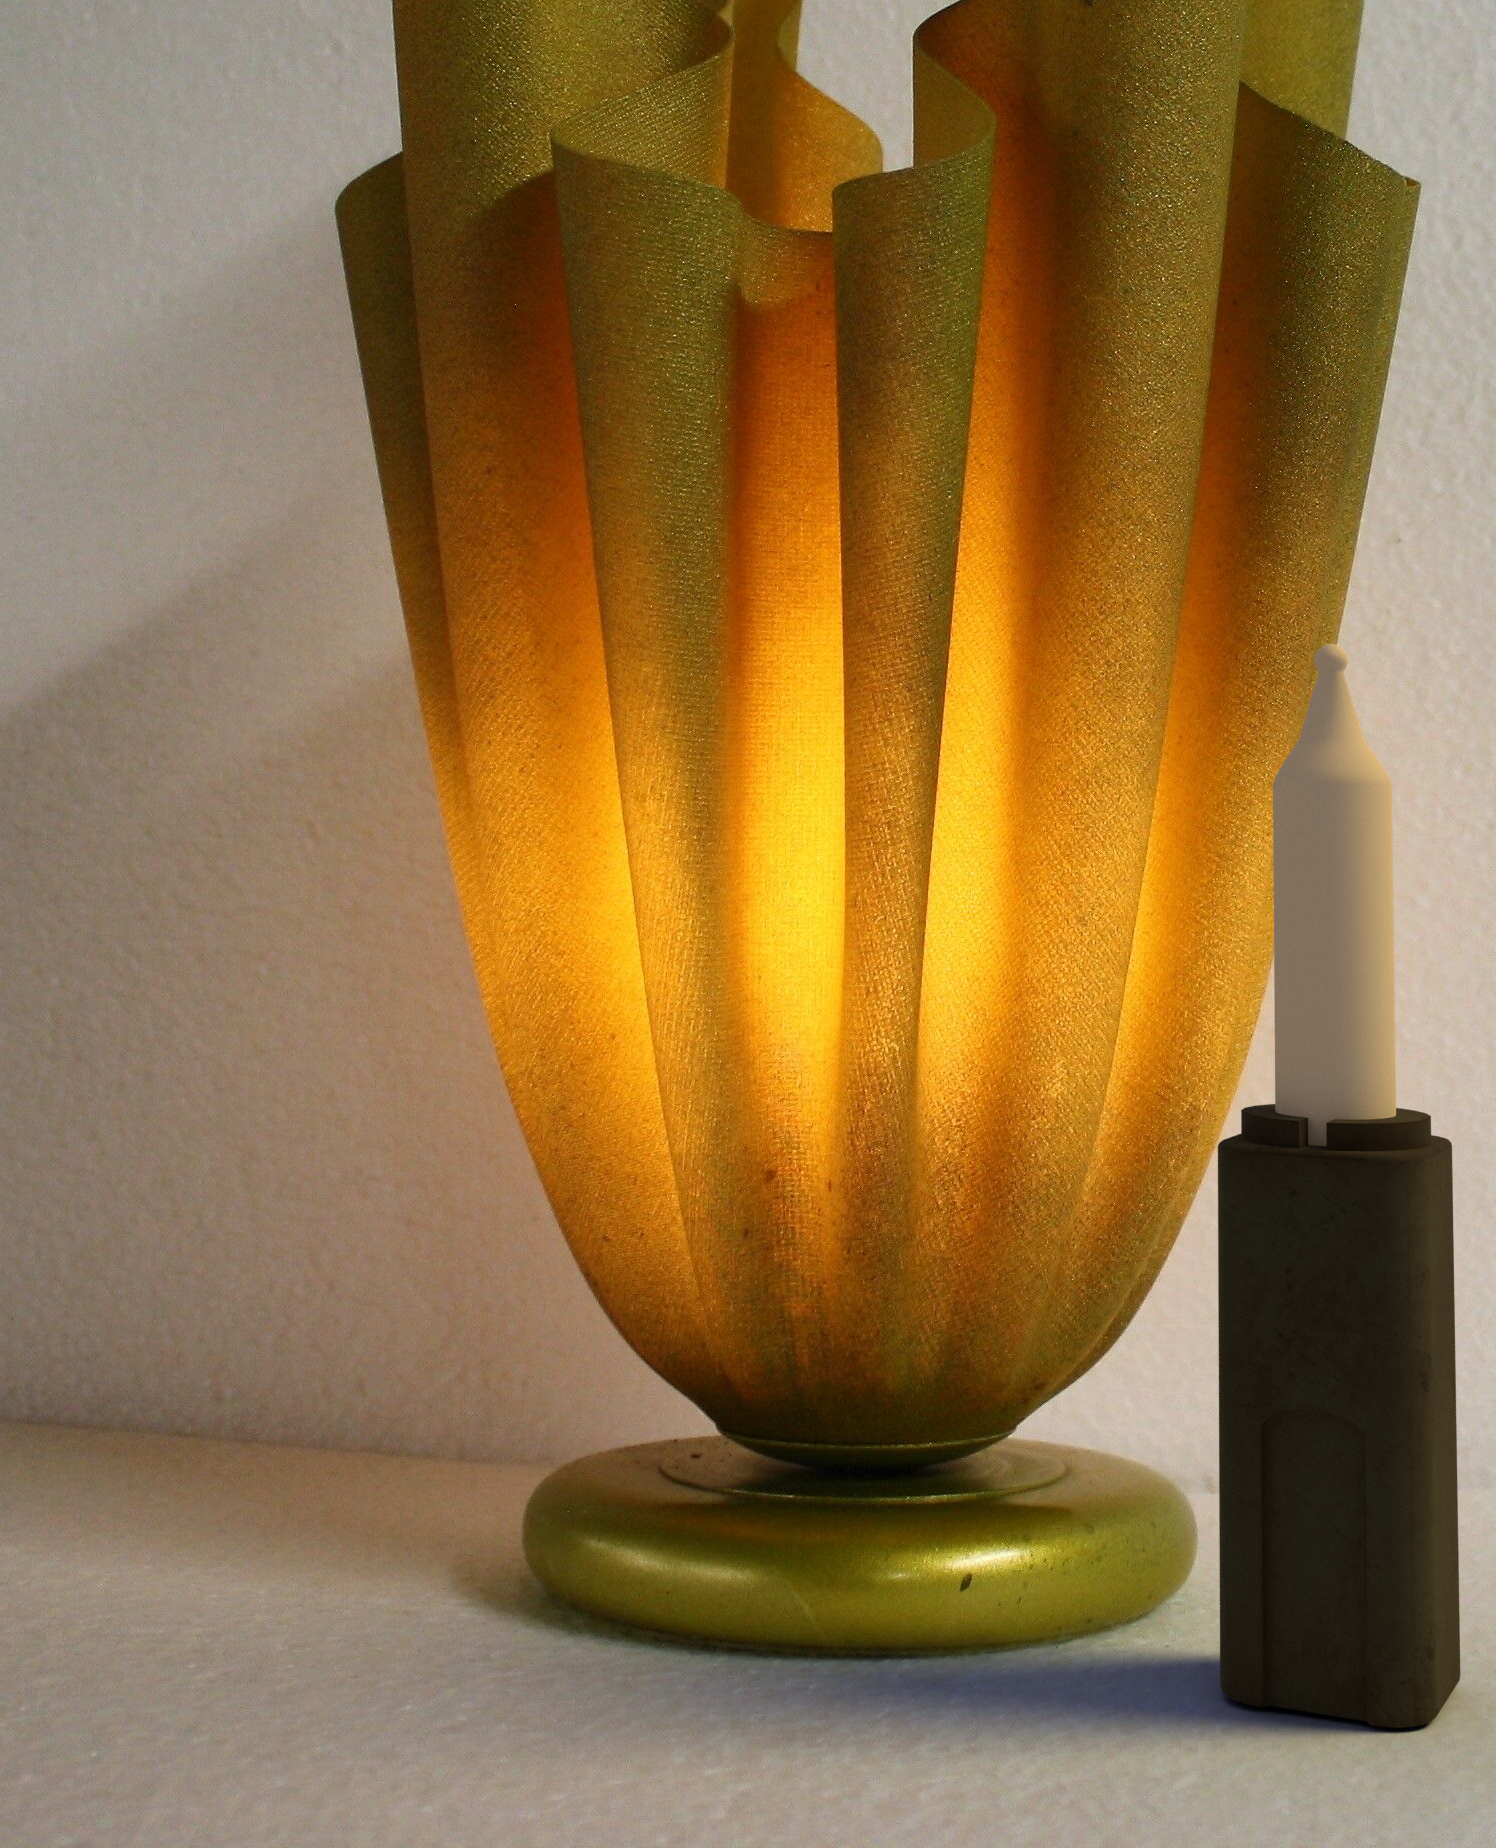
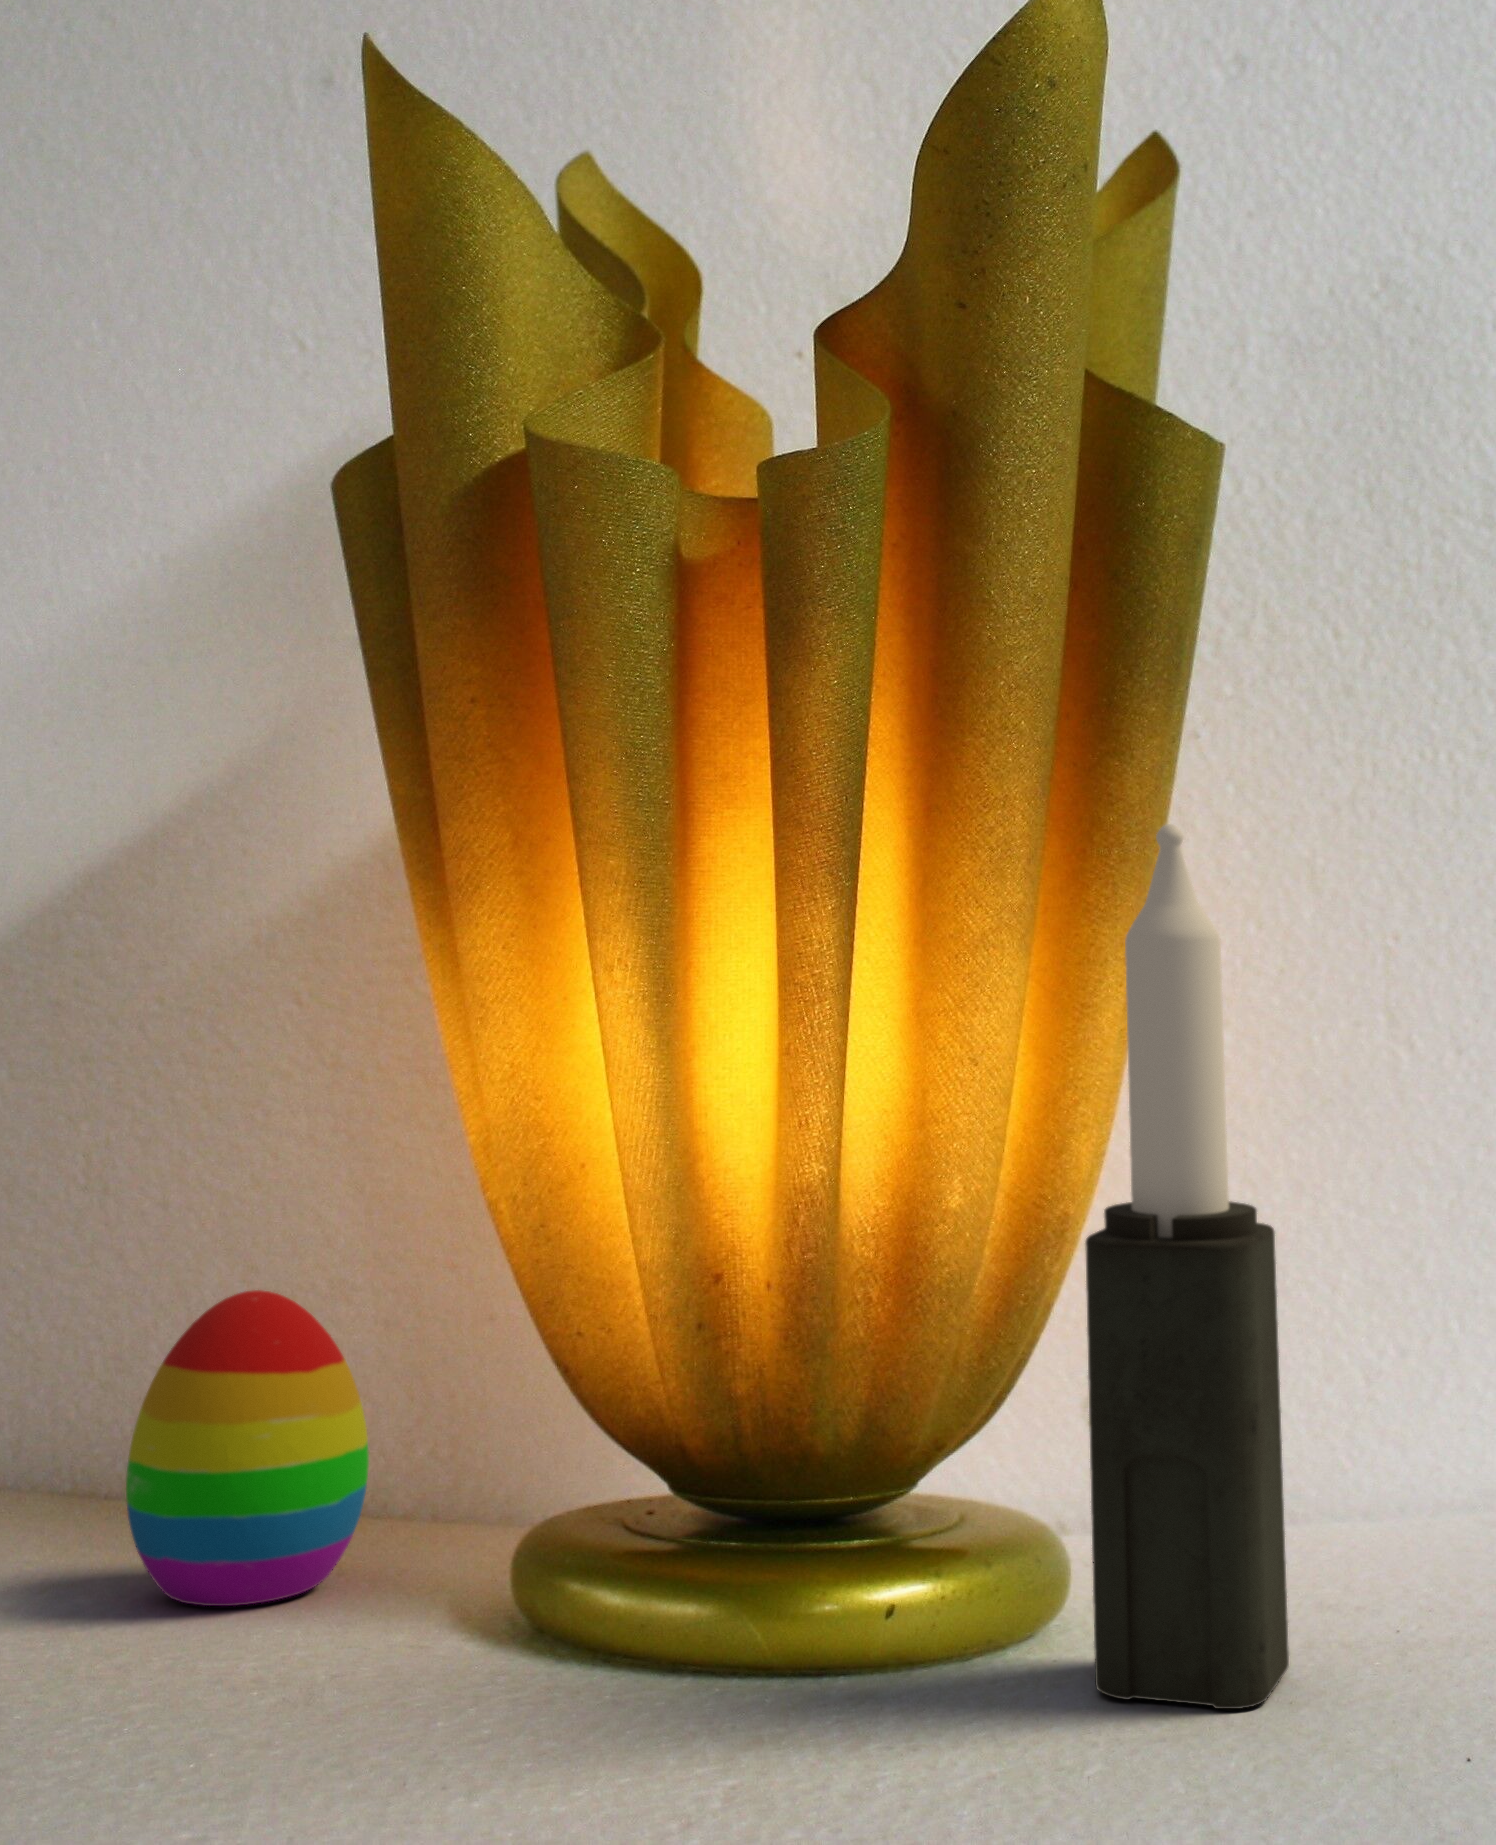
decorative egg: none [100,1173,372,1530] -> present [126,1290,369,1606]

